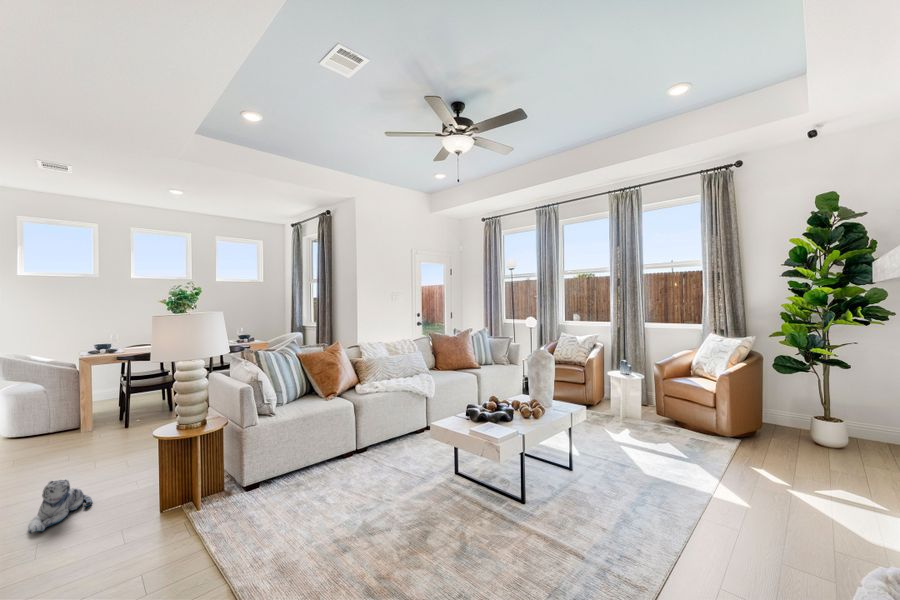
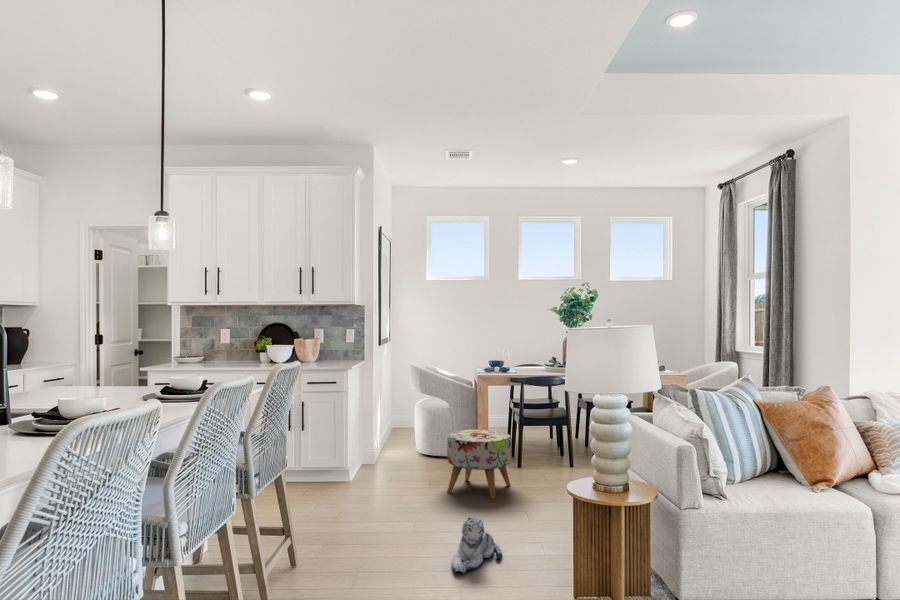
ottoman: none [36,402,114,466] -> present [447,430,512,499]

